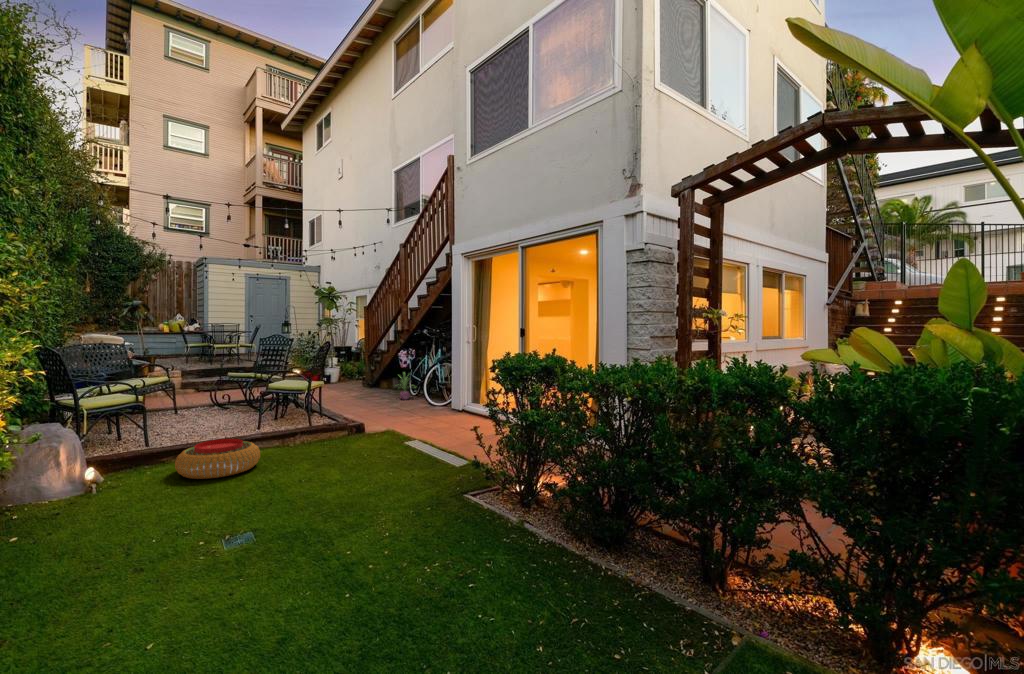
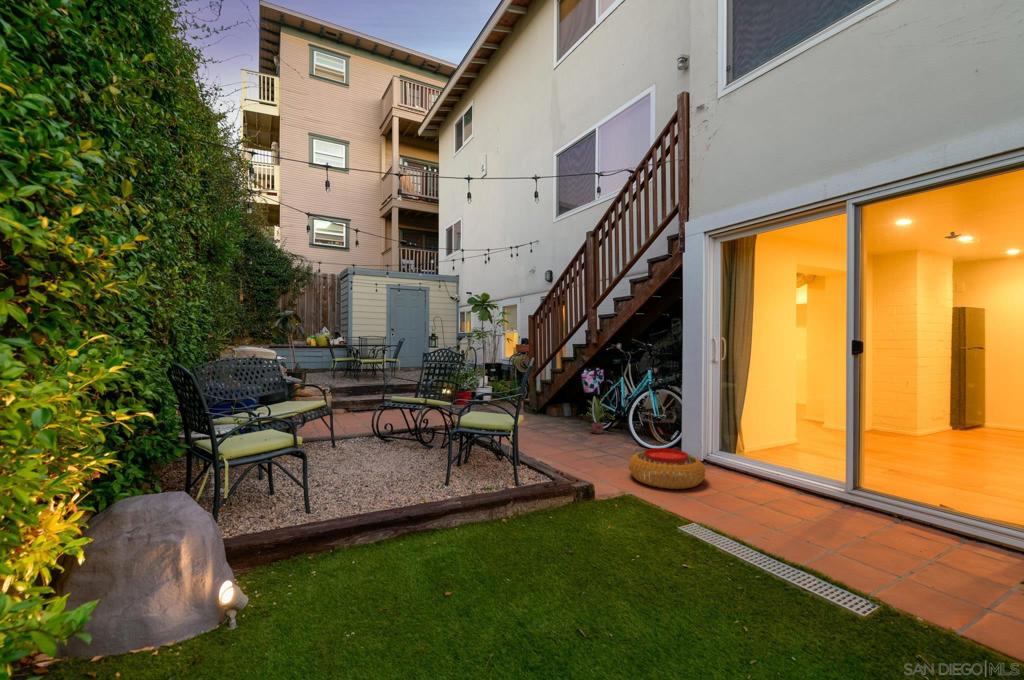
pouf: present [175,439,260,479] -> present [629,448,705,489]

